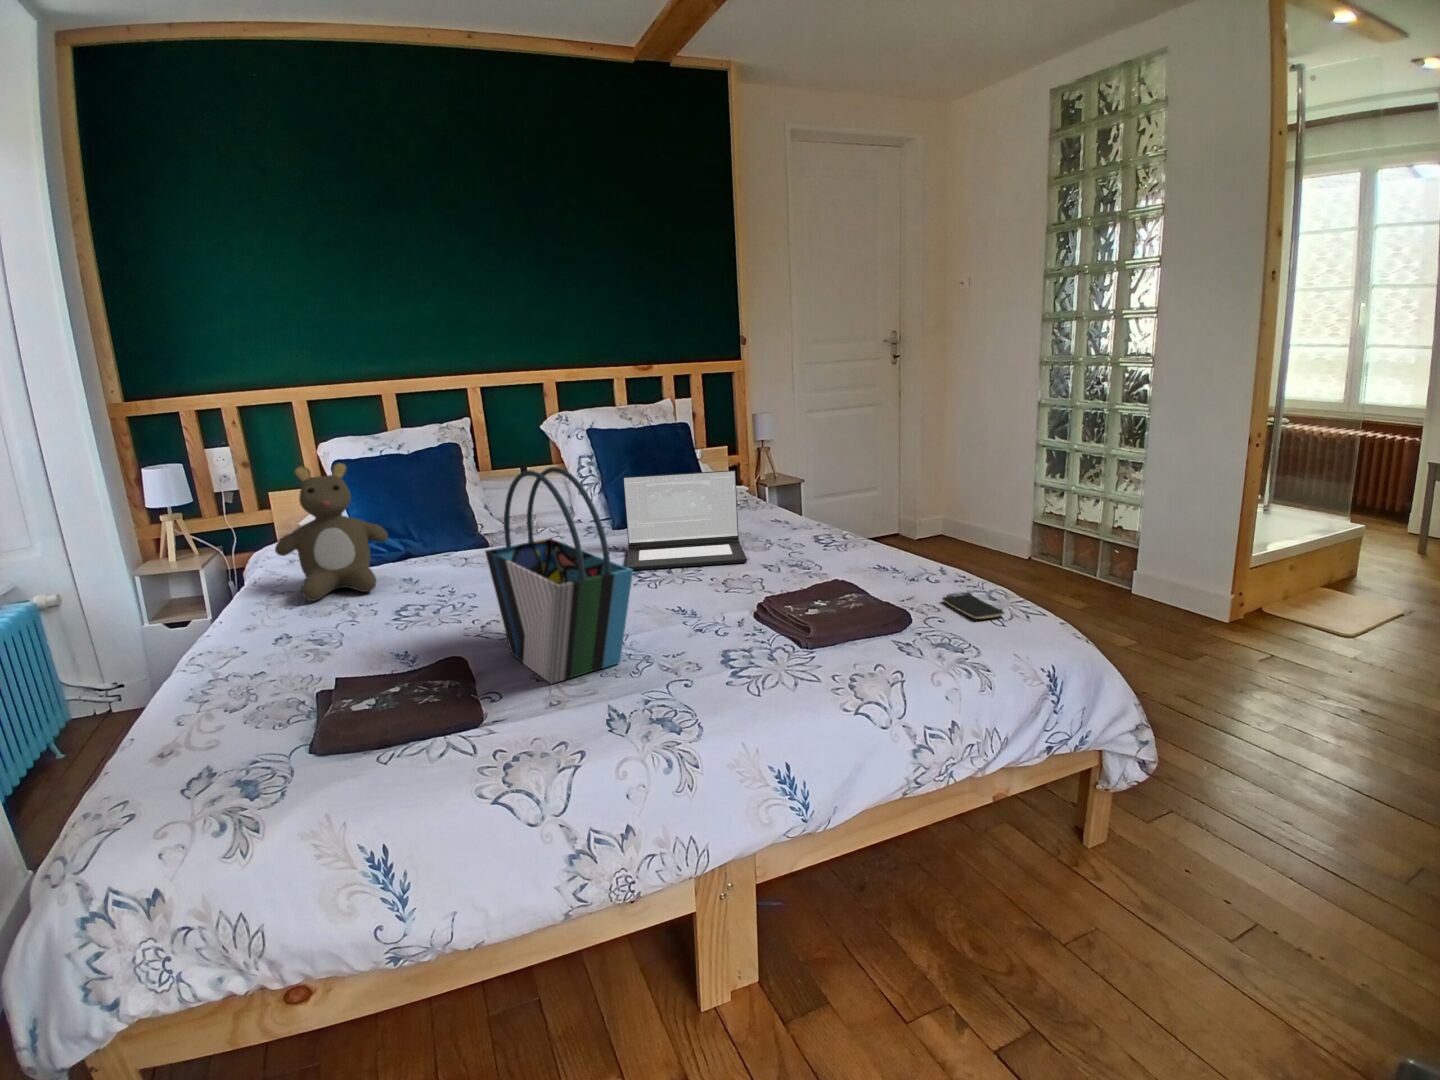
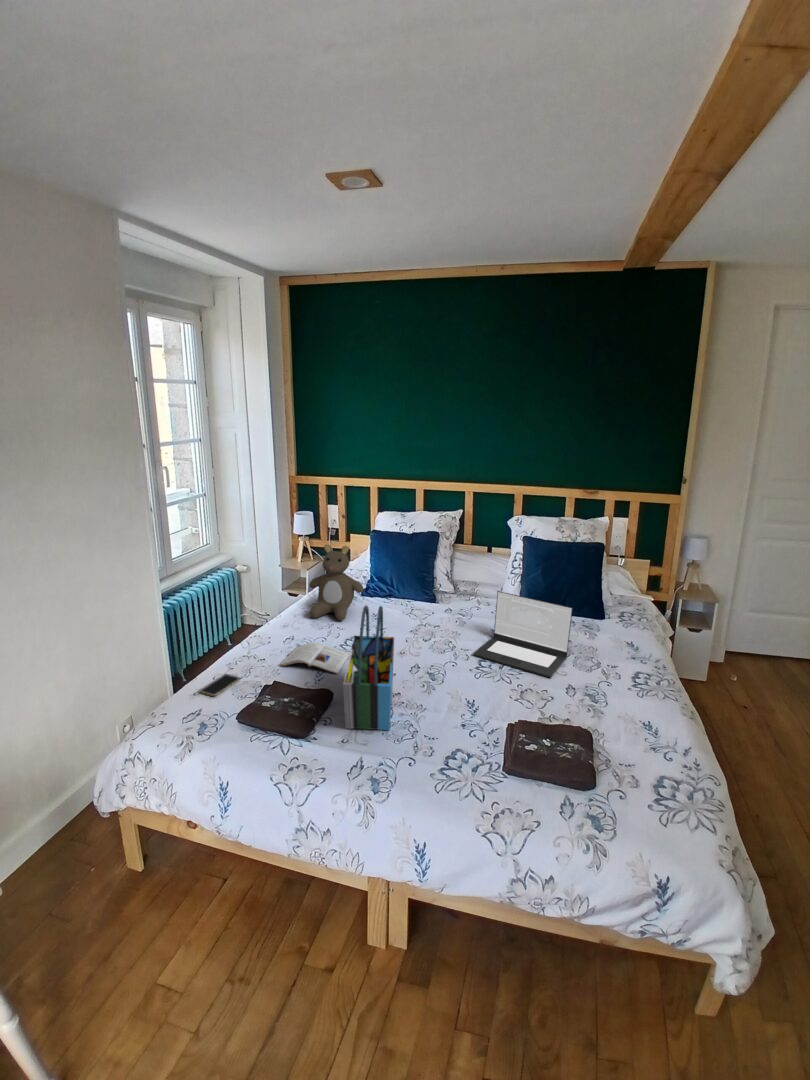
smartphone: present [943,594,1004,619] -> present [200,674,240,696]
magazine: none [327,615,449,664] -> present [281,643,350,674]

